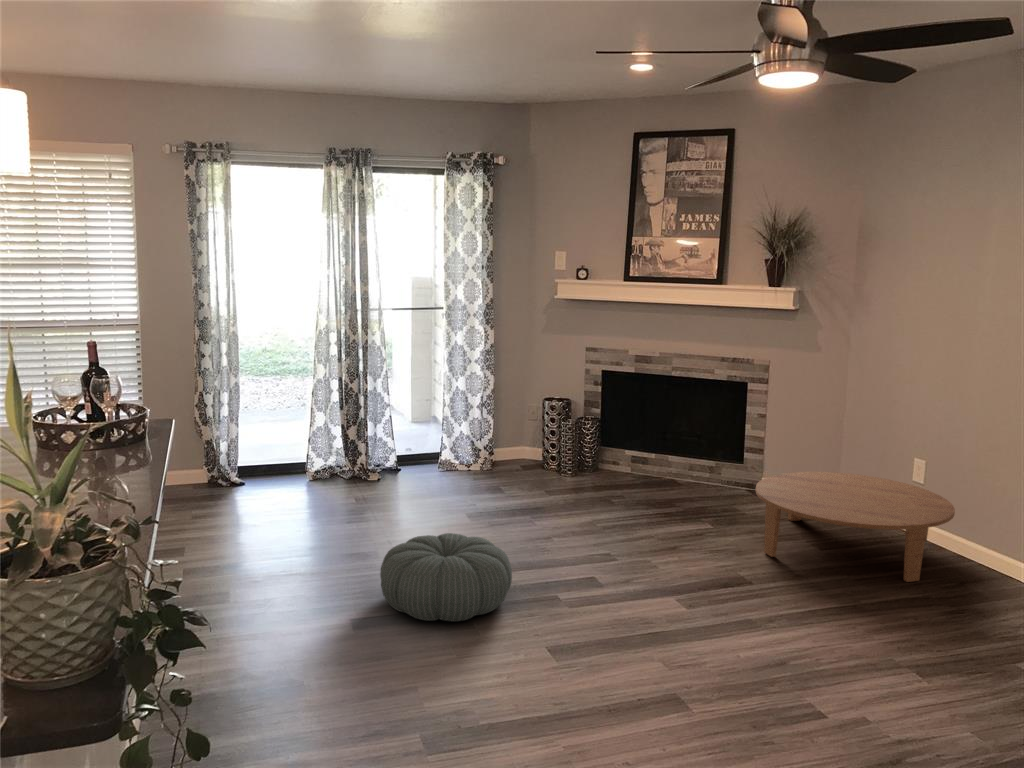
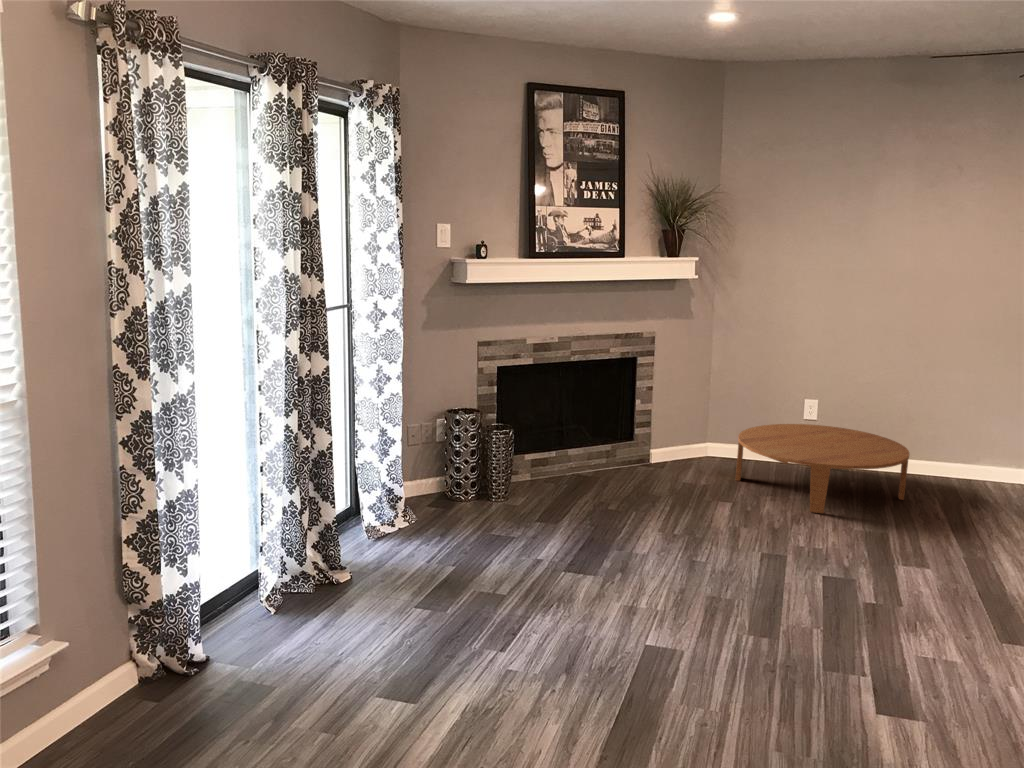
pouf: present [380,533,512,622] -> none [774,577,938,689]

